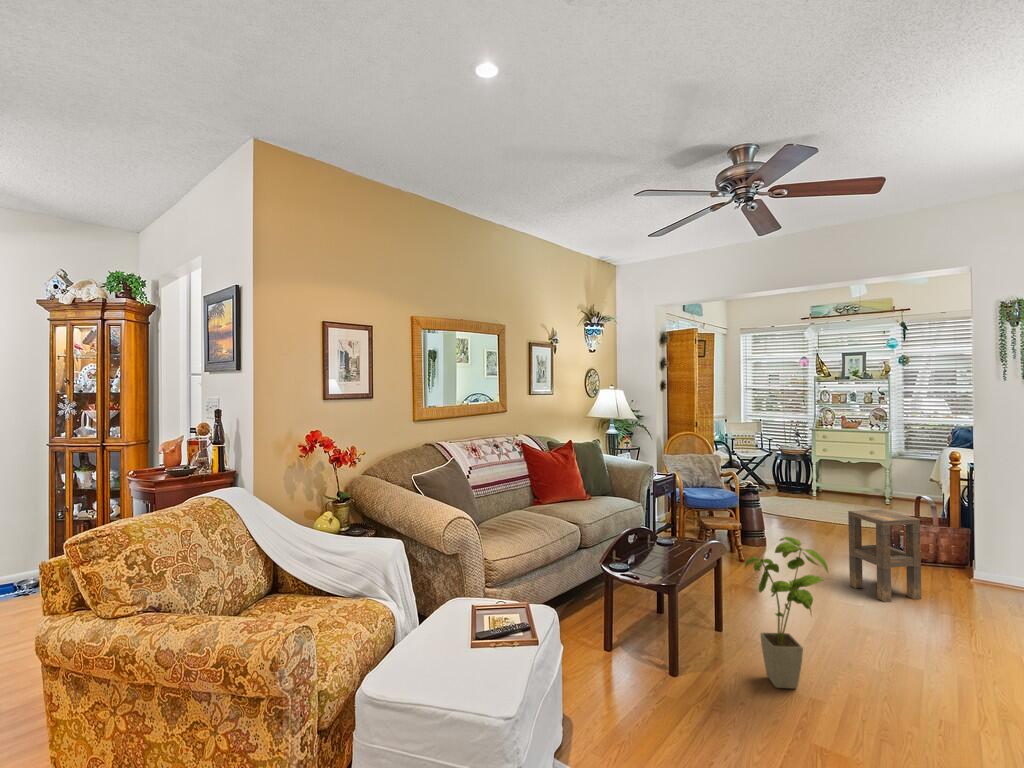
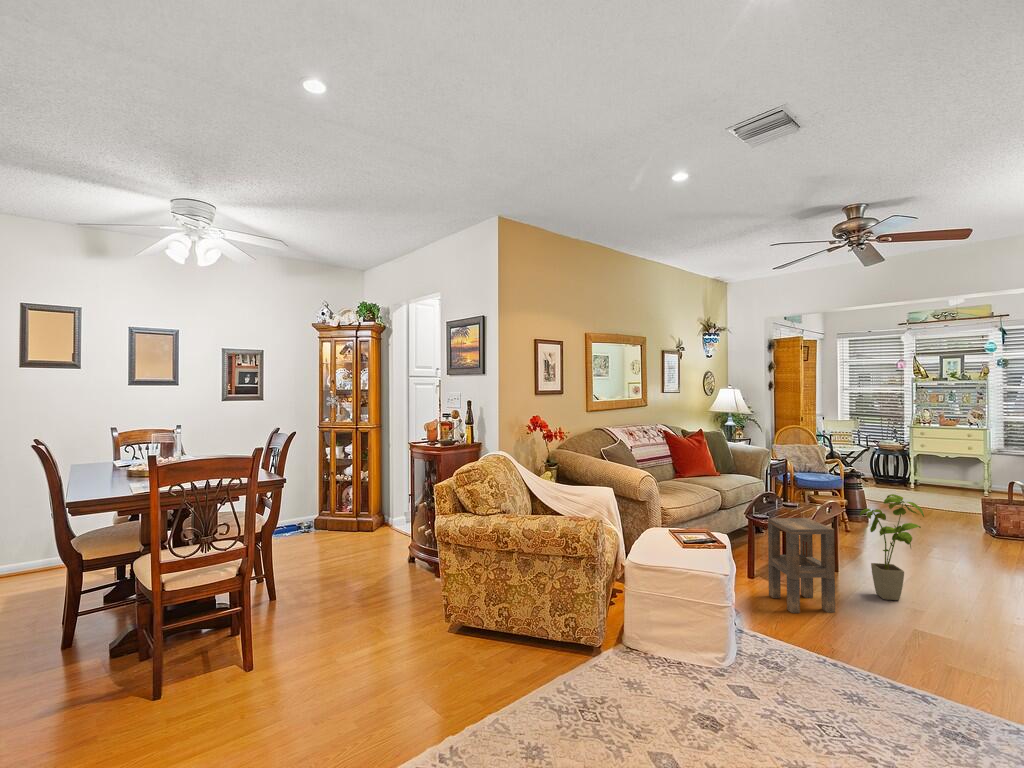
side table: present [848,509,921,602] -> present [768,518,835,613]

